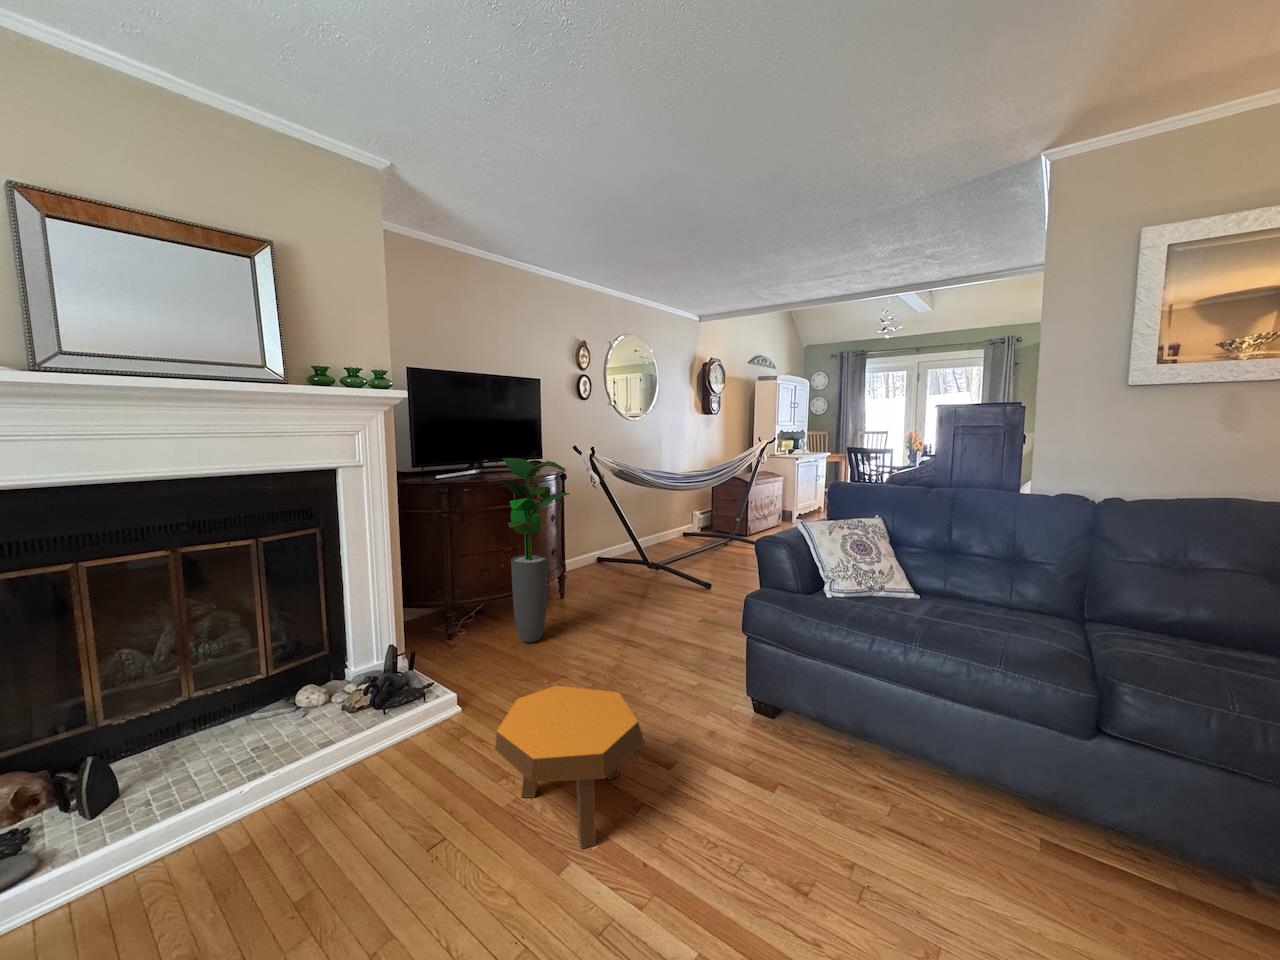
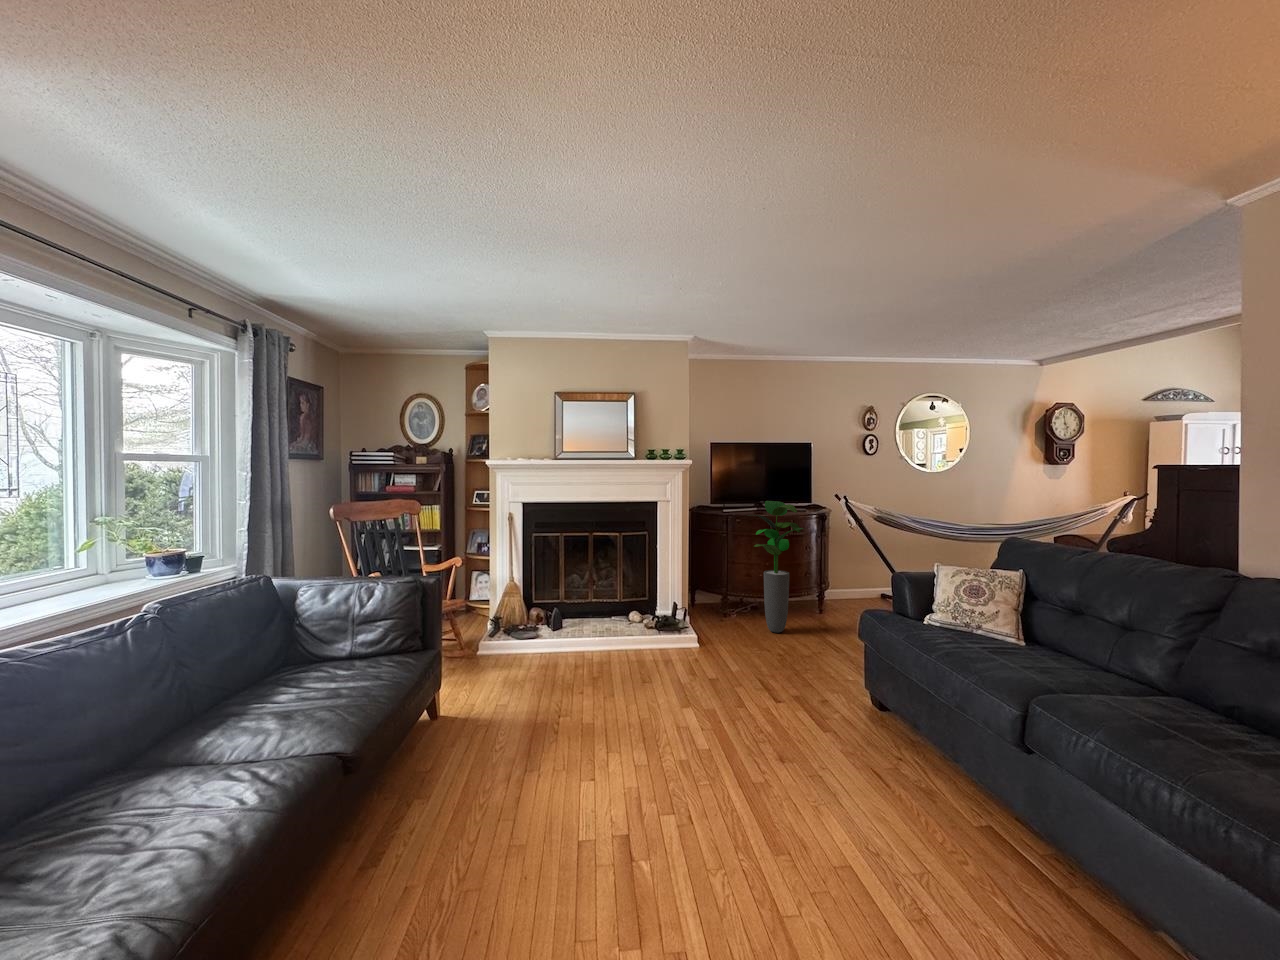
footstool: present [495,686,645,849] -> none [671,631,748,703]

